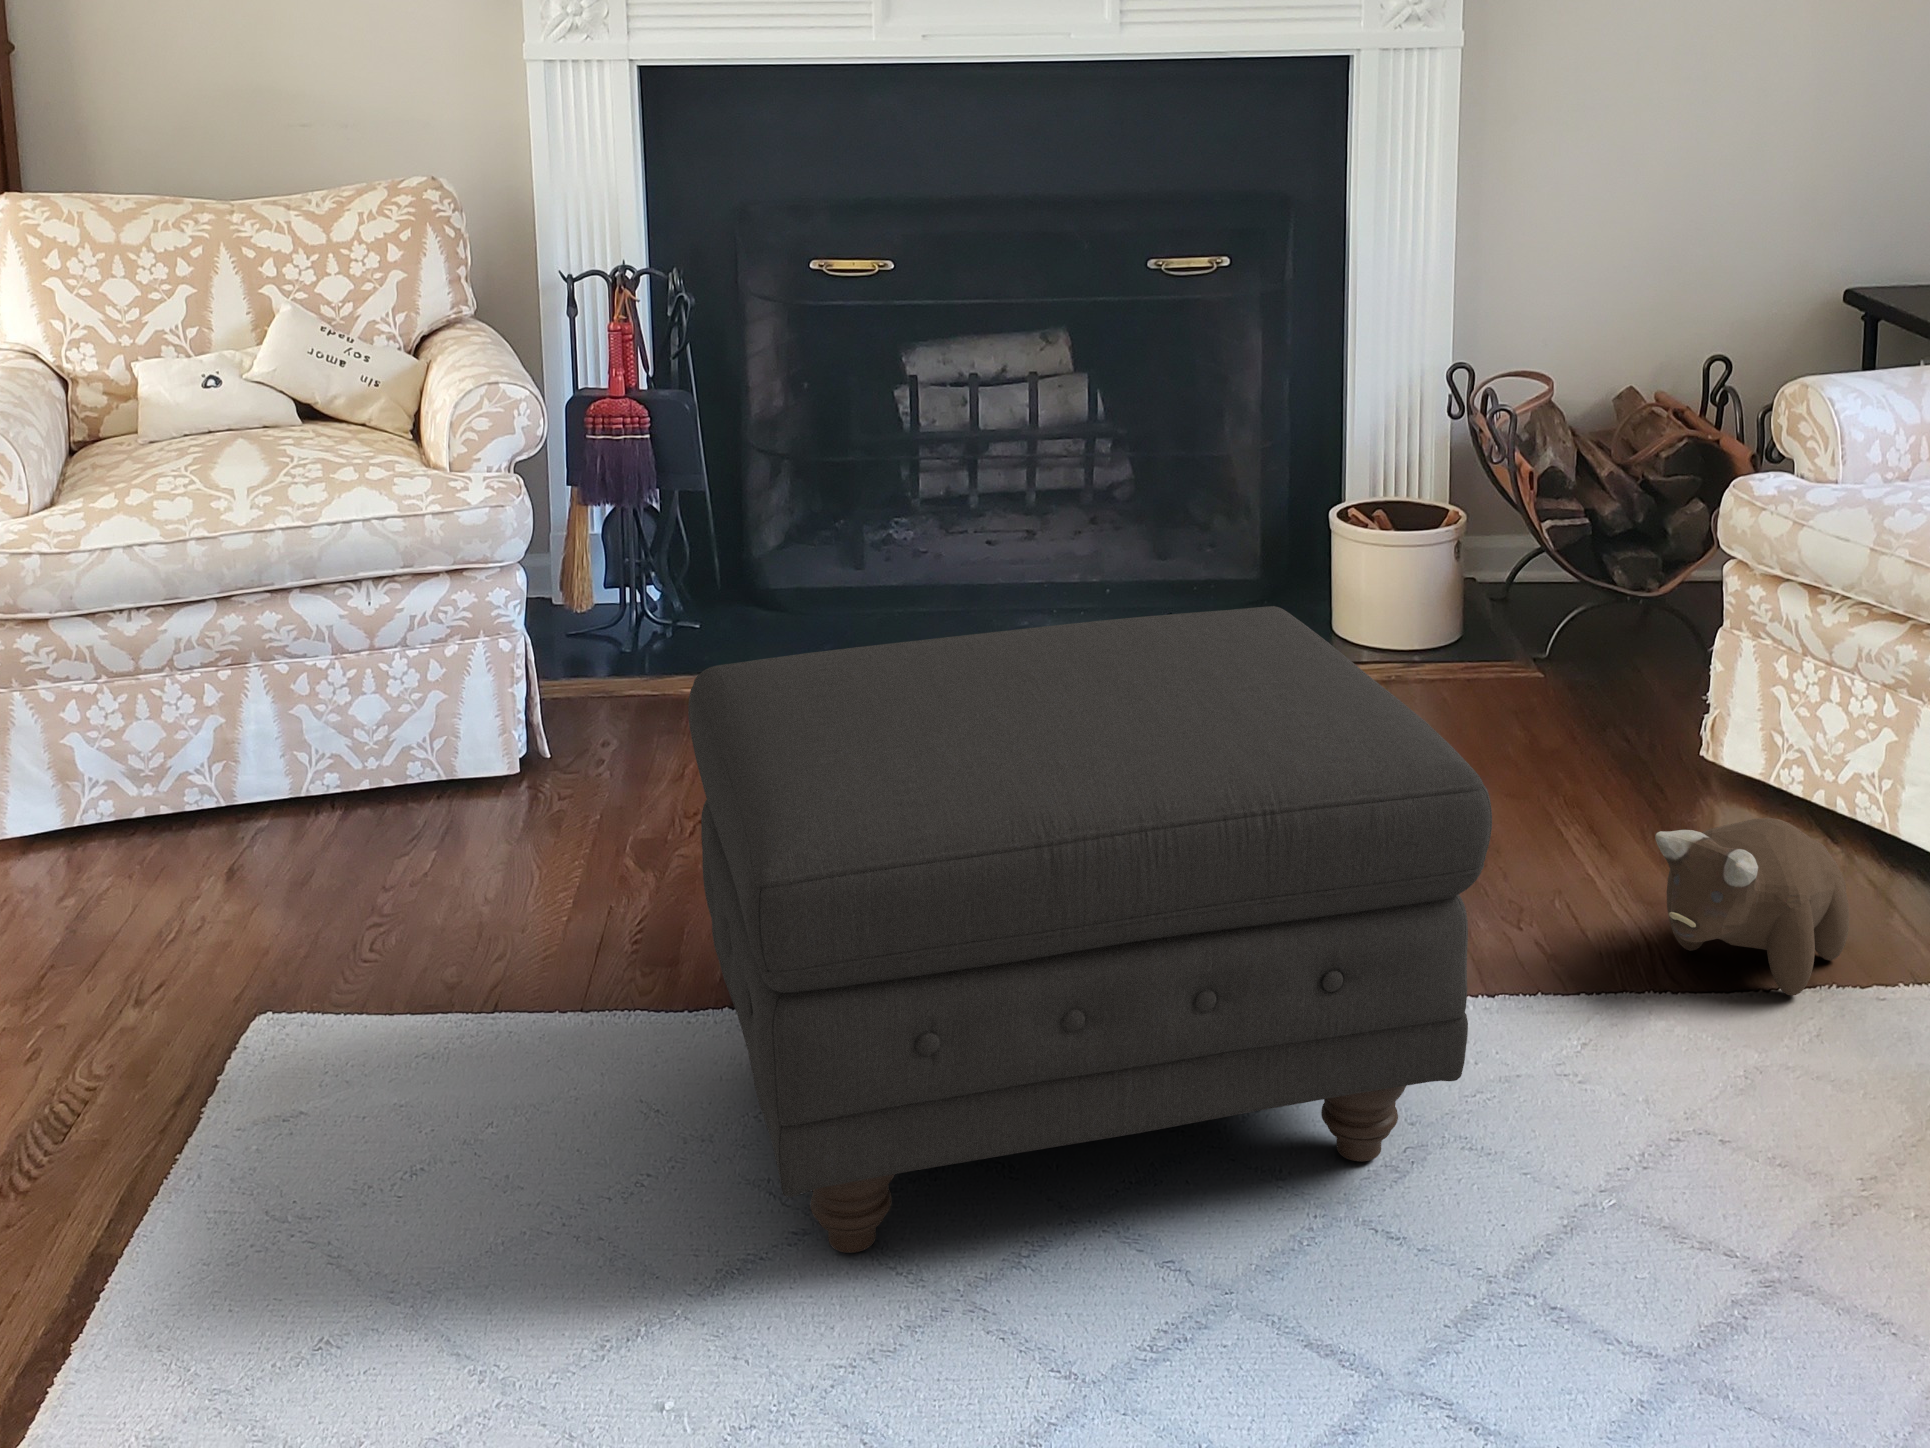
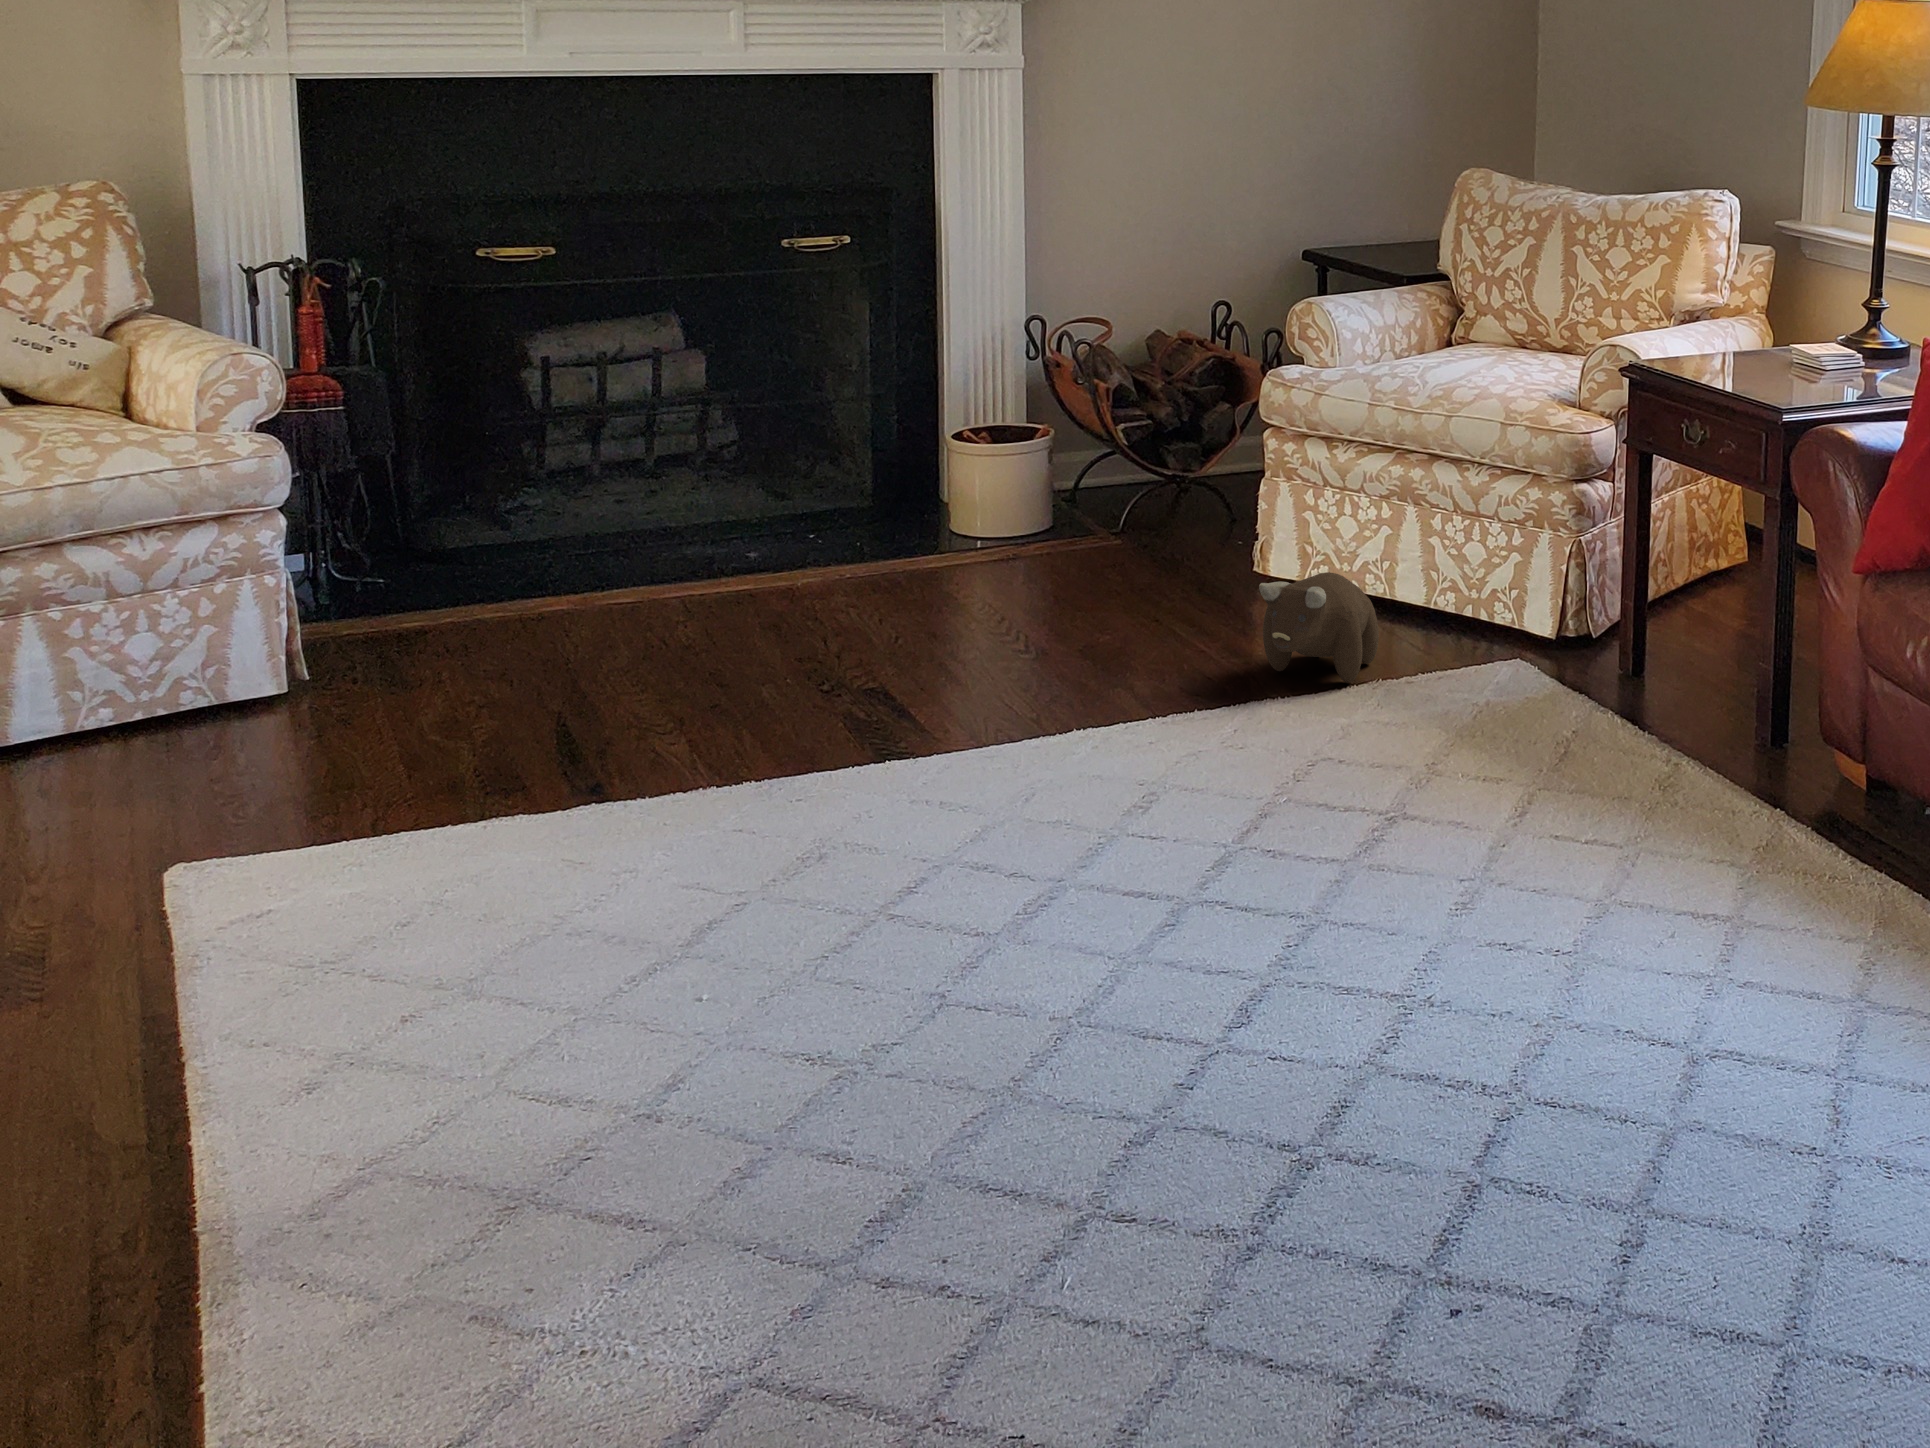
ottoman: present [688,606,1492,1253] -> none [580,451,1189,883]

